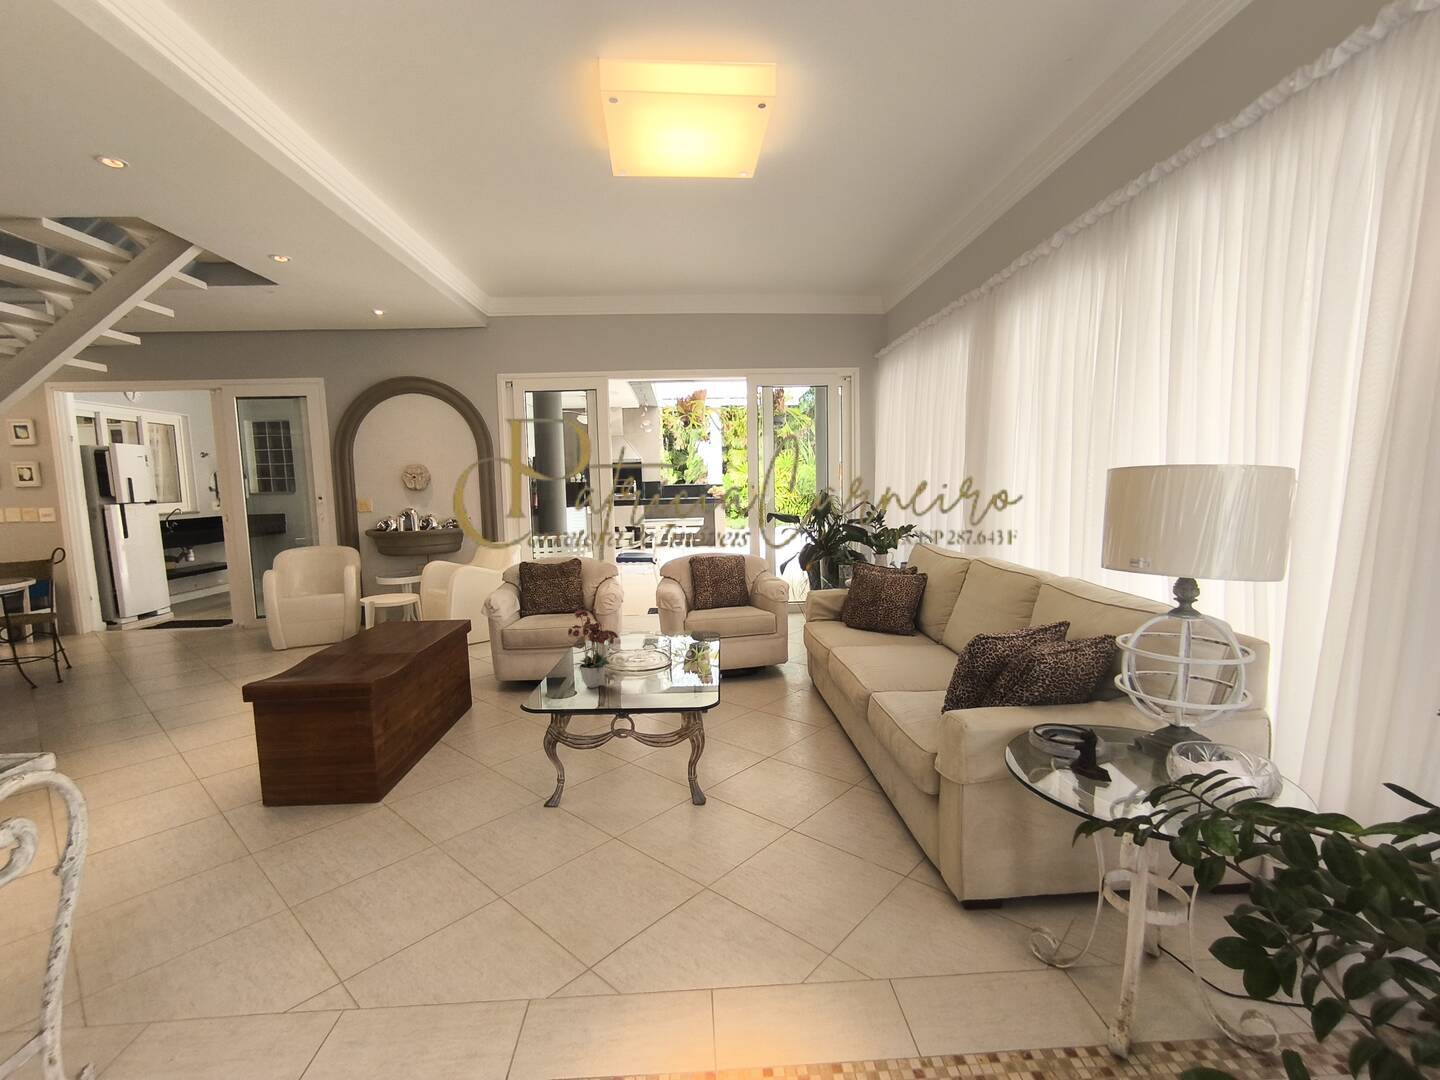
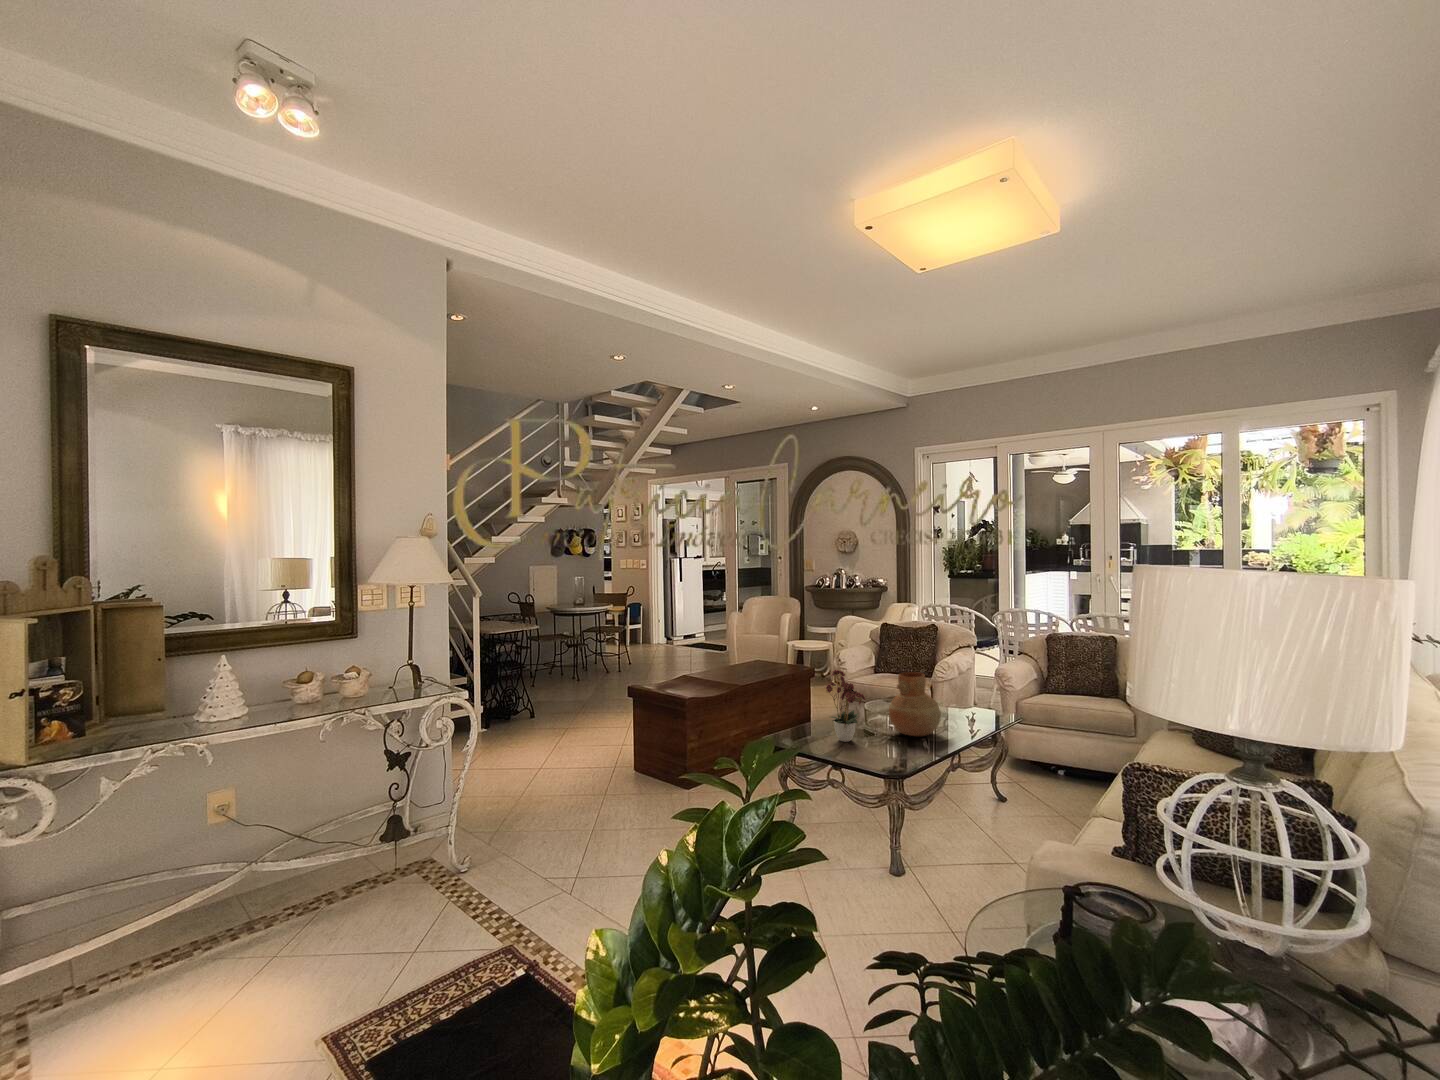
vase: none [621,601,672,667] -> present [889,672,941,736]

